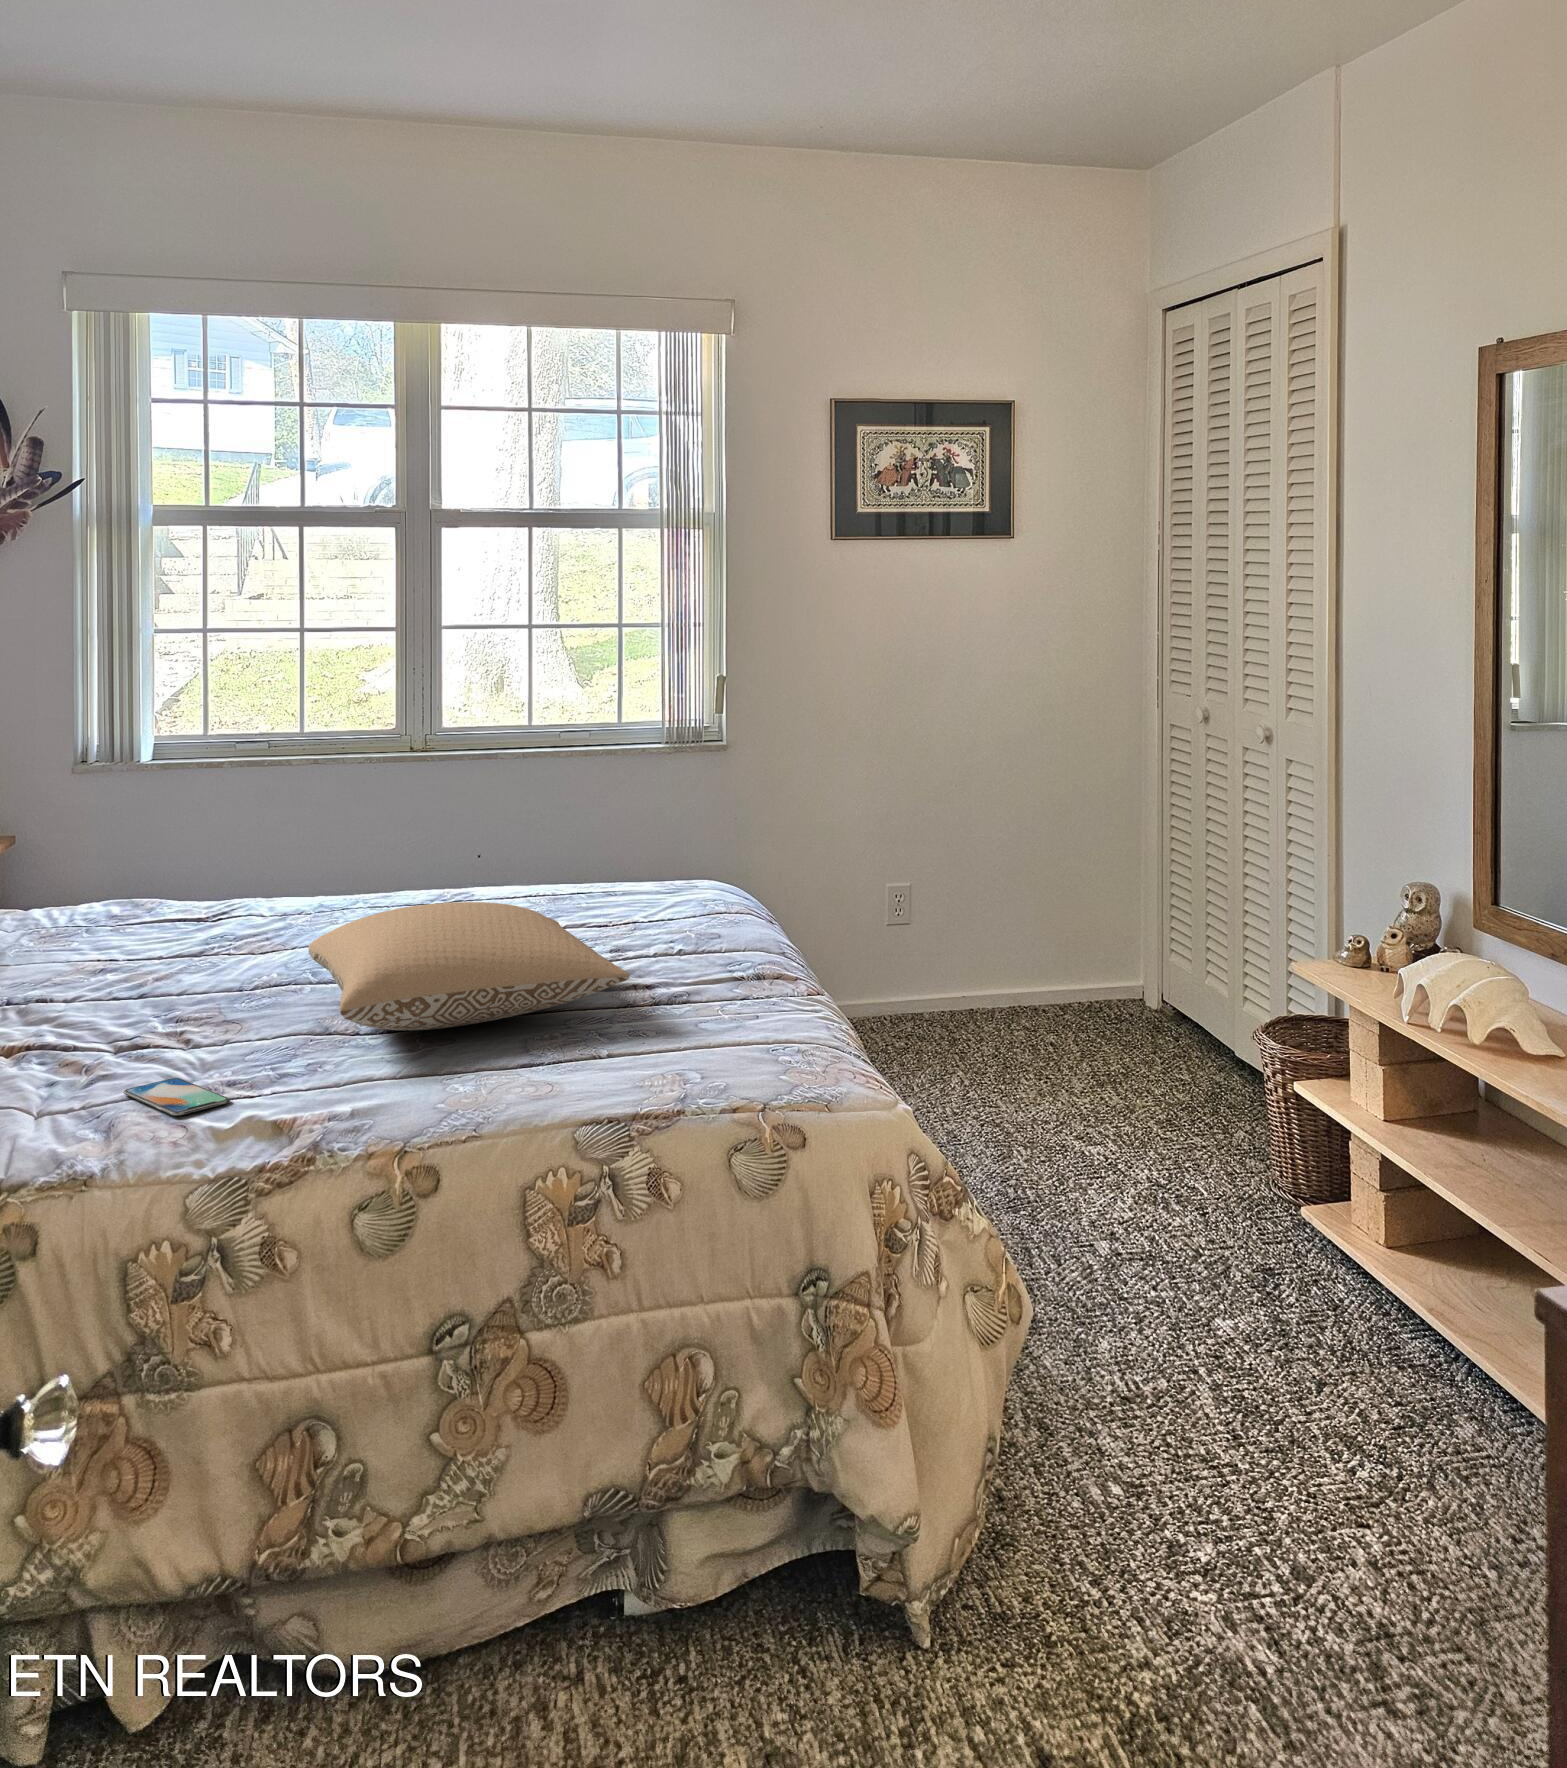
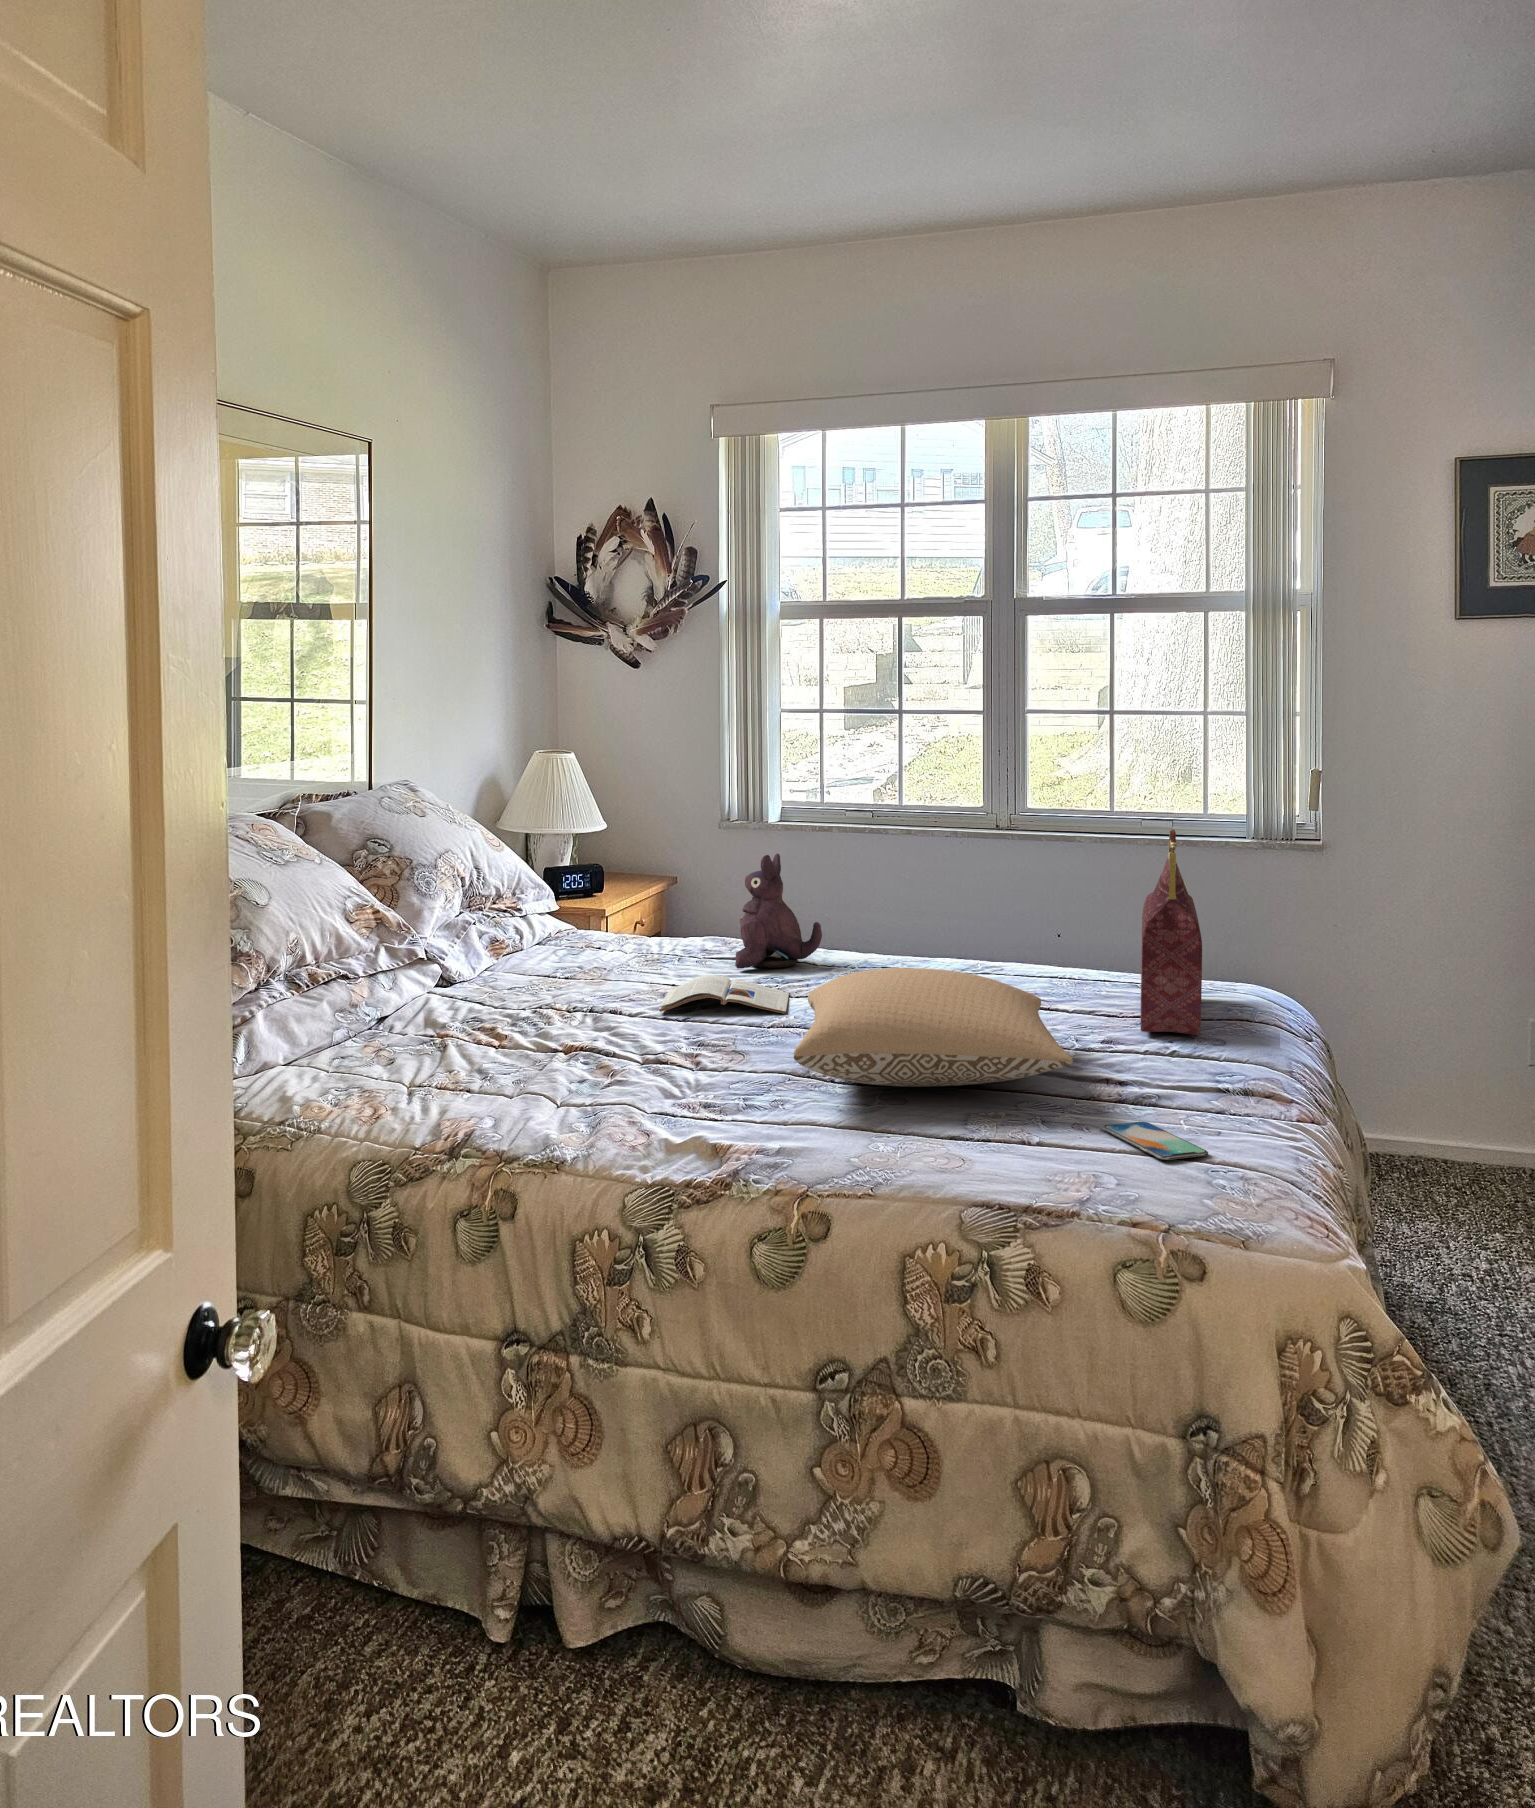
handbag: none [625,745,702,943] -> present [1141,829,1202,1035]
plush toy: none [166,793,270,931] -> present [735,854,822,969]
magazine: none [96,939,262,990] -> present [659,975,789,1014]
smartphone: present [123,1078,230,1116] -> present [1102,1122,1208,1160]

